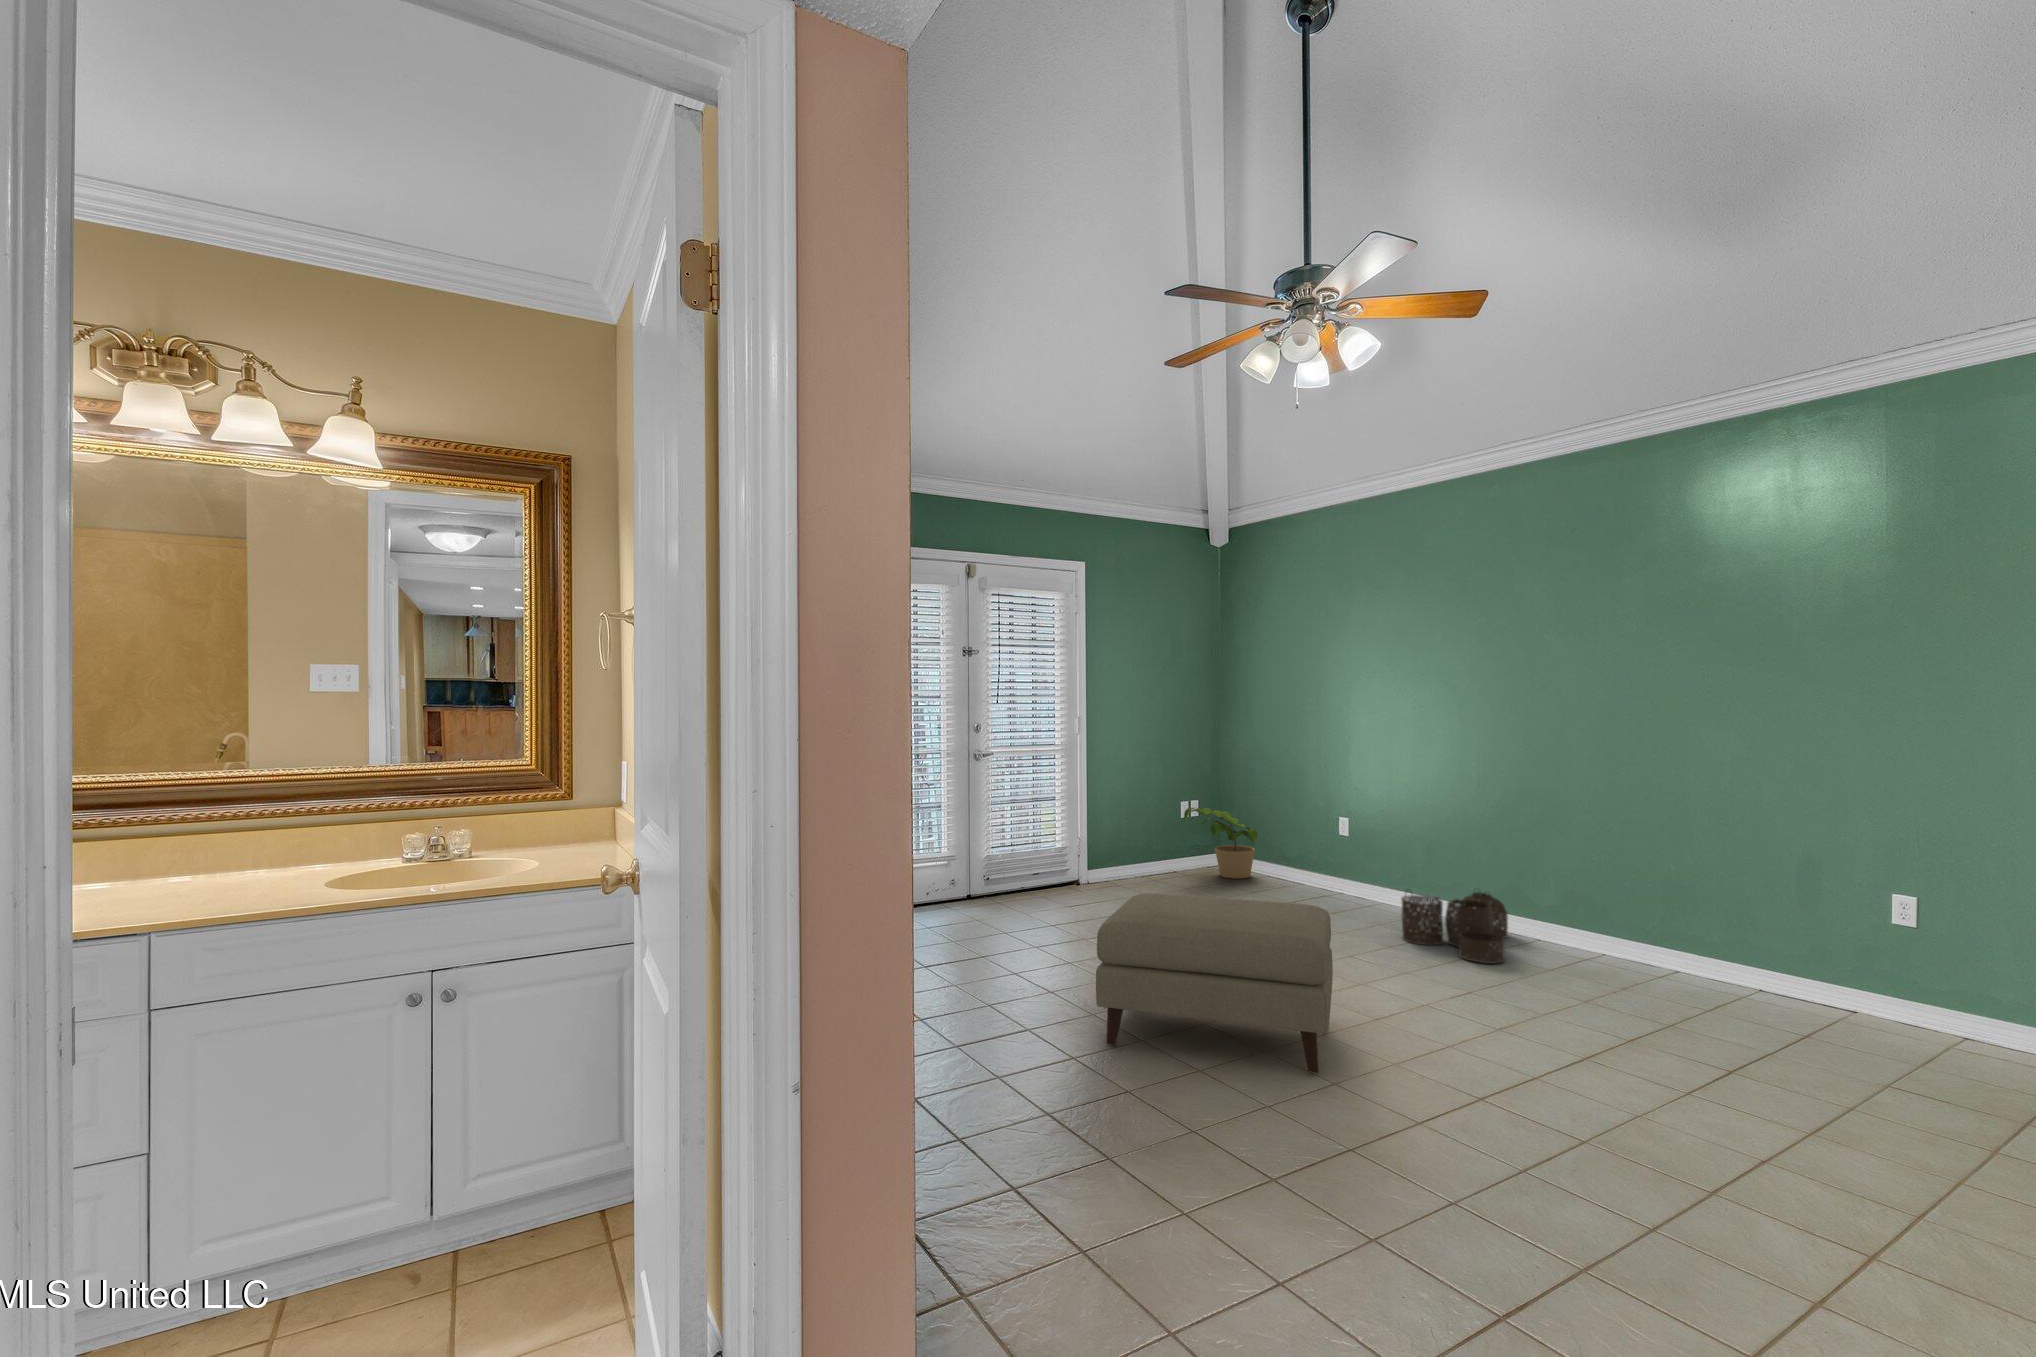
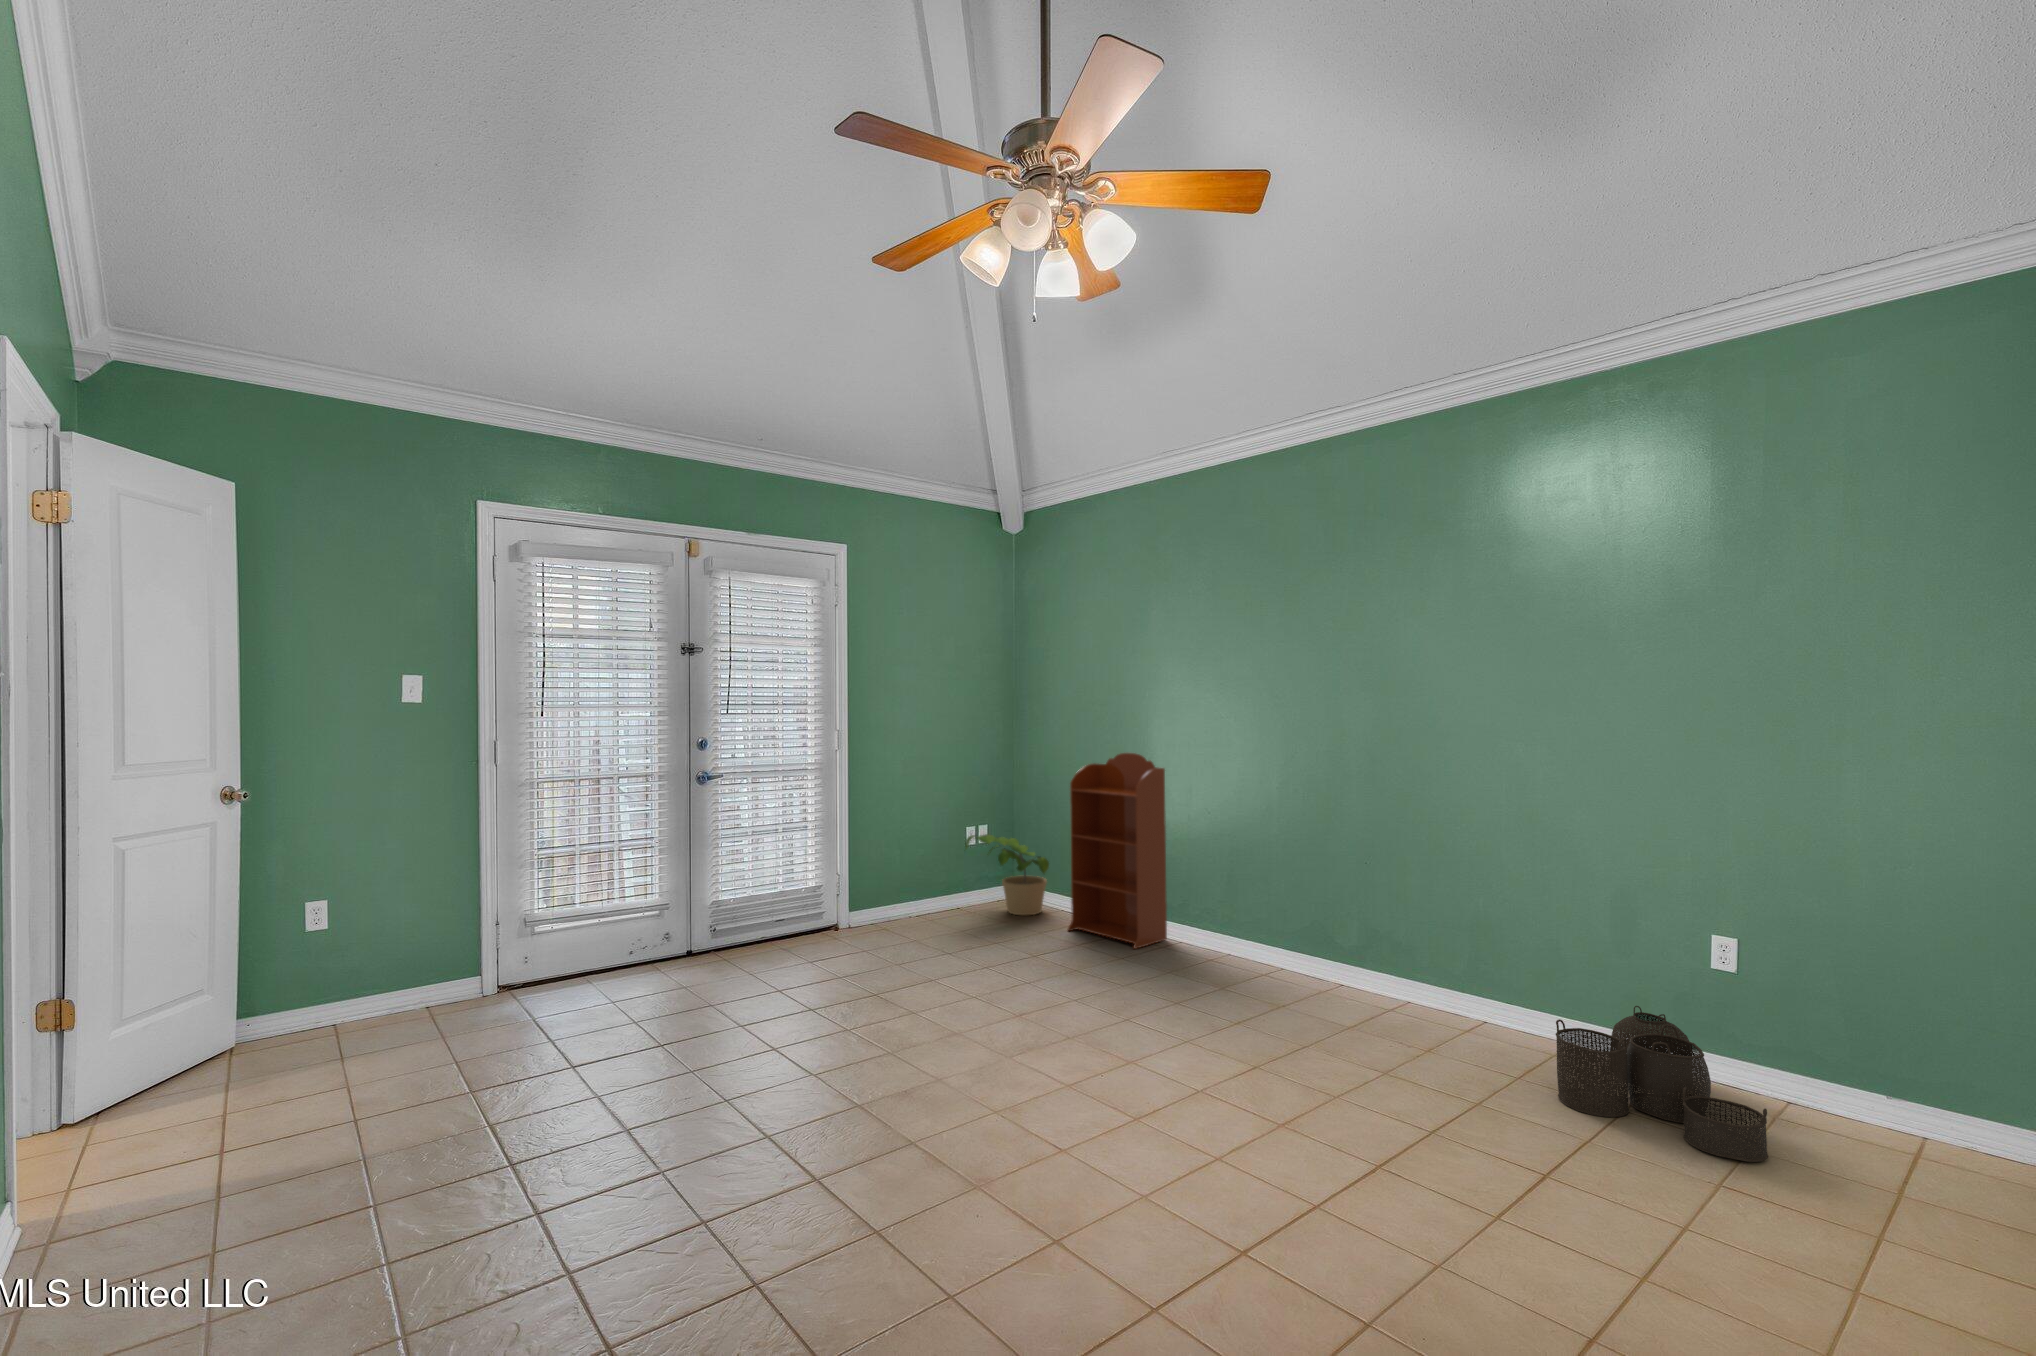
bookcase: none [1278,737,1370,906] -> present [1068,753,1167,949]
woven basket: present [1402,892,1508,963] -> present [1556,1006,1768,1162]
ottoman: present [1096,893,1333,1074] -> none [759,972,1091,1236]

